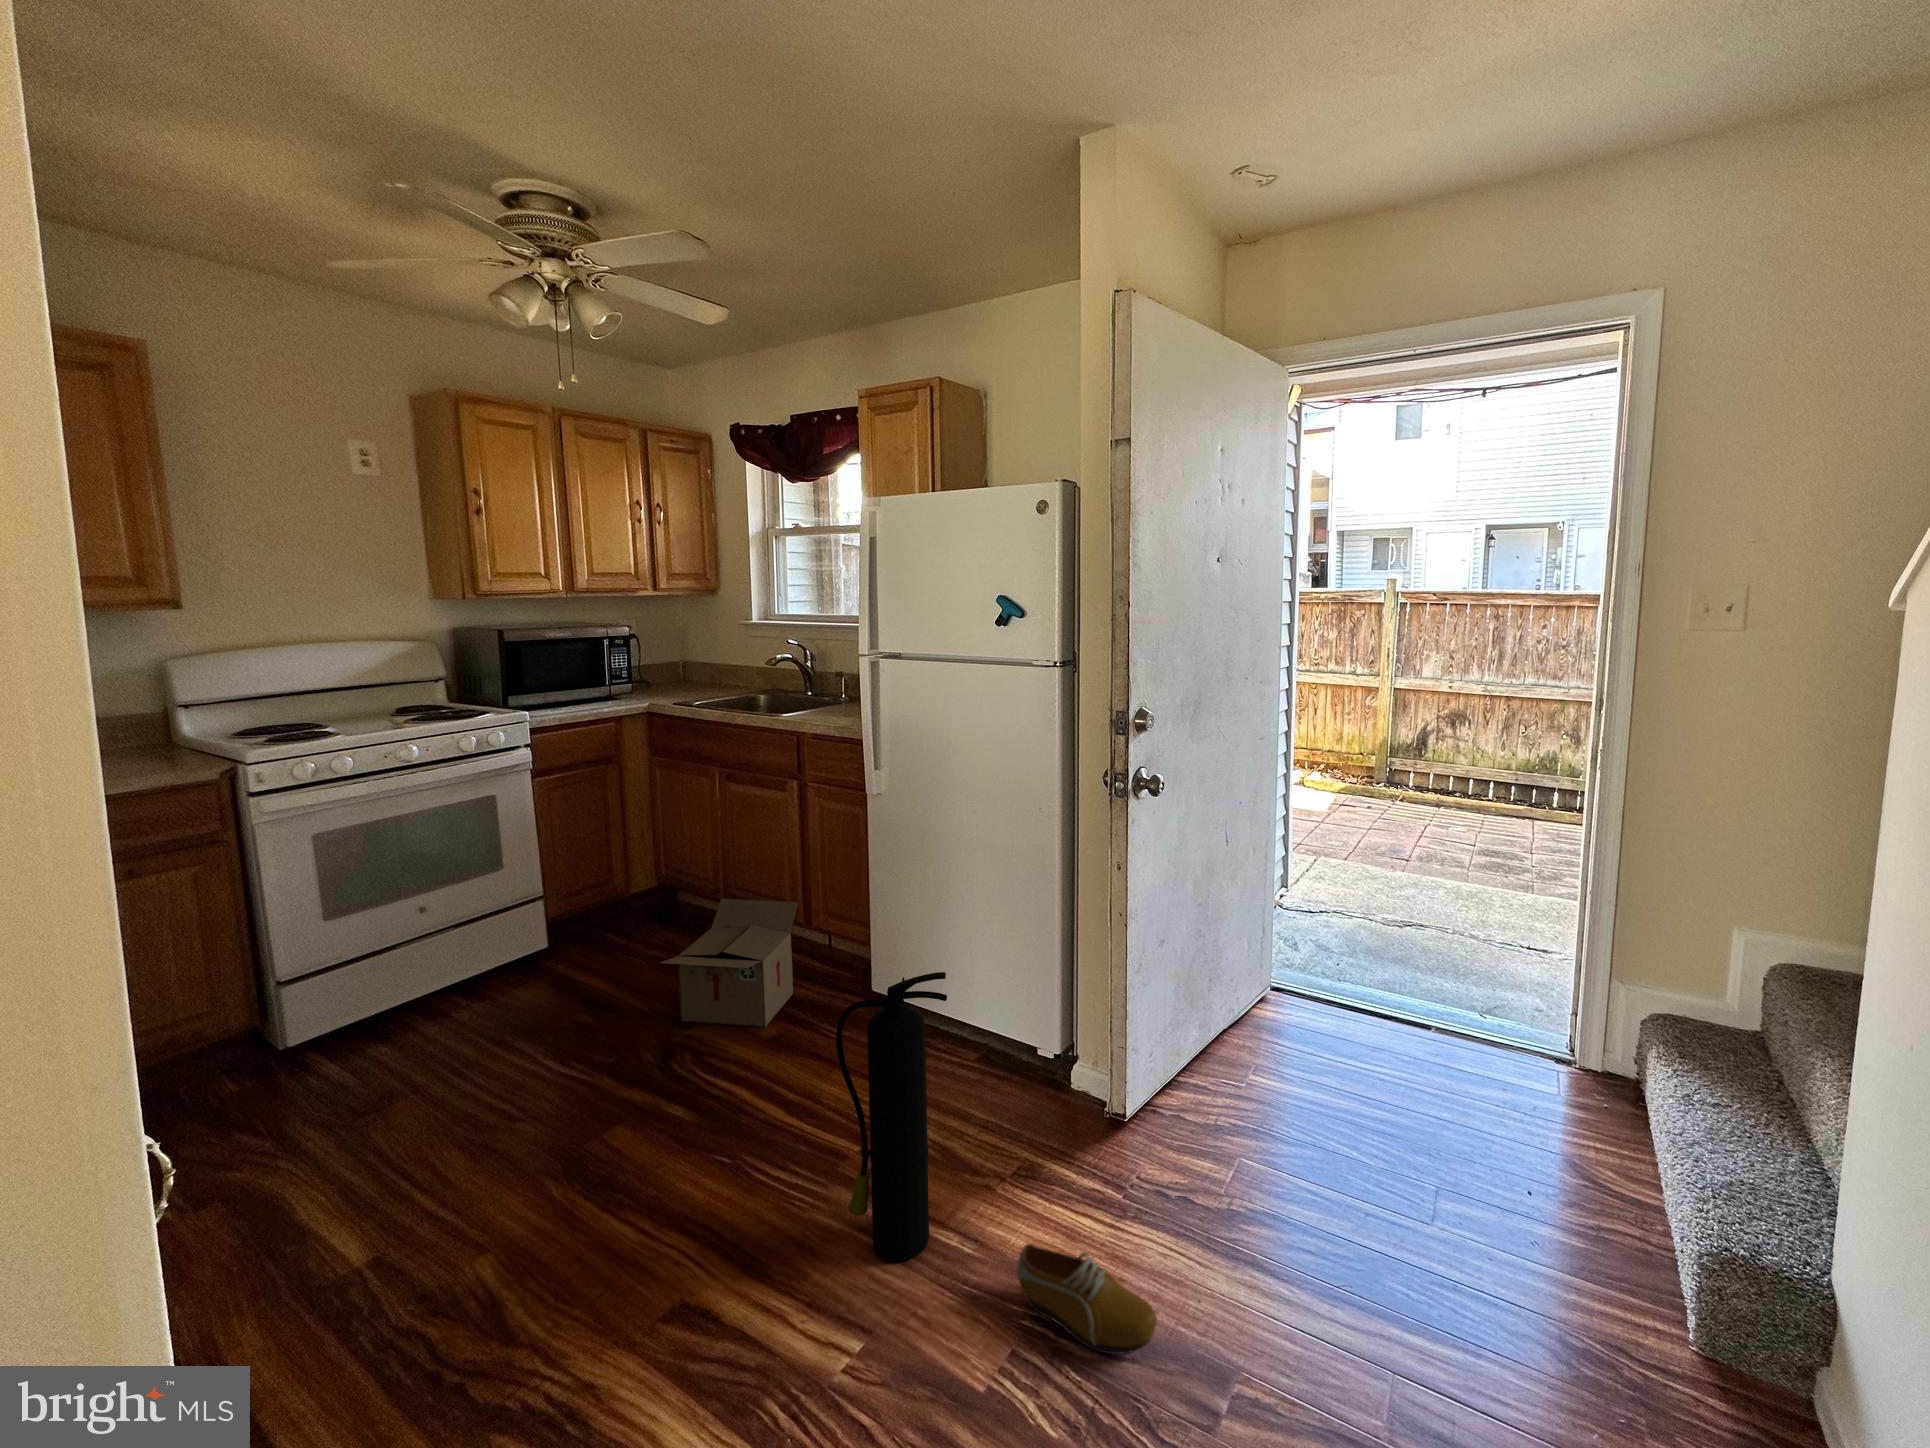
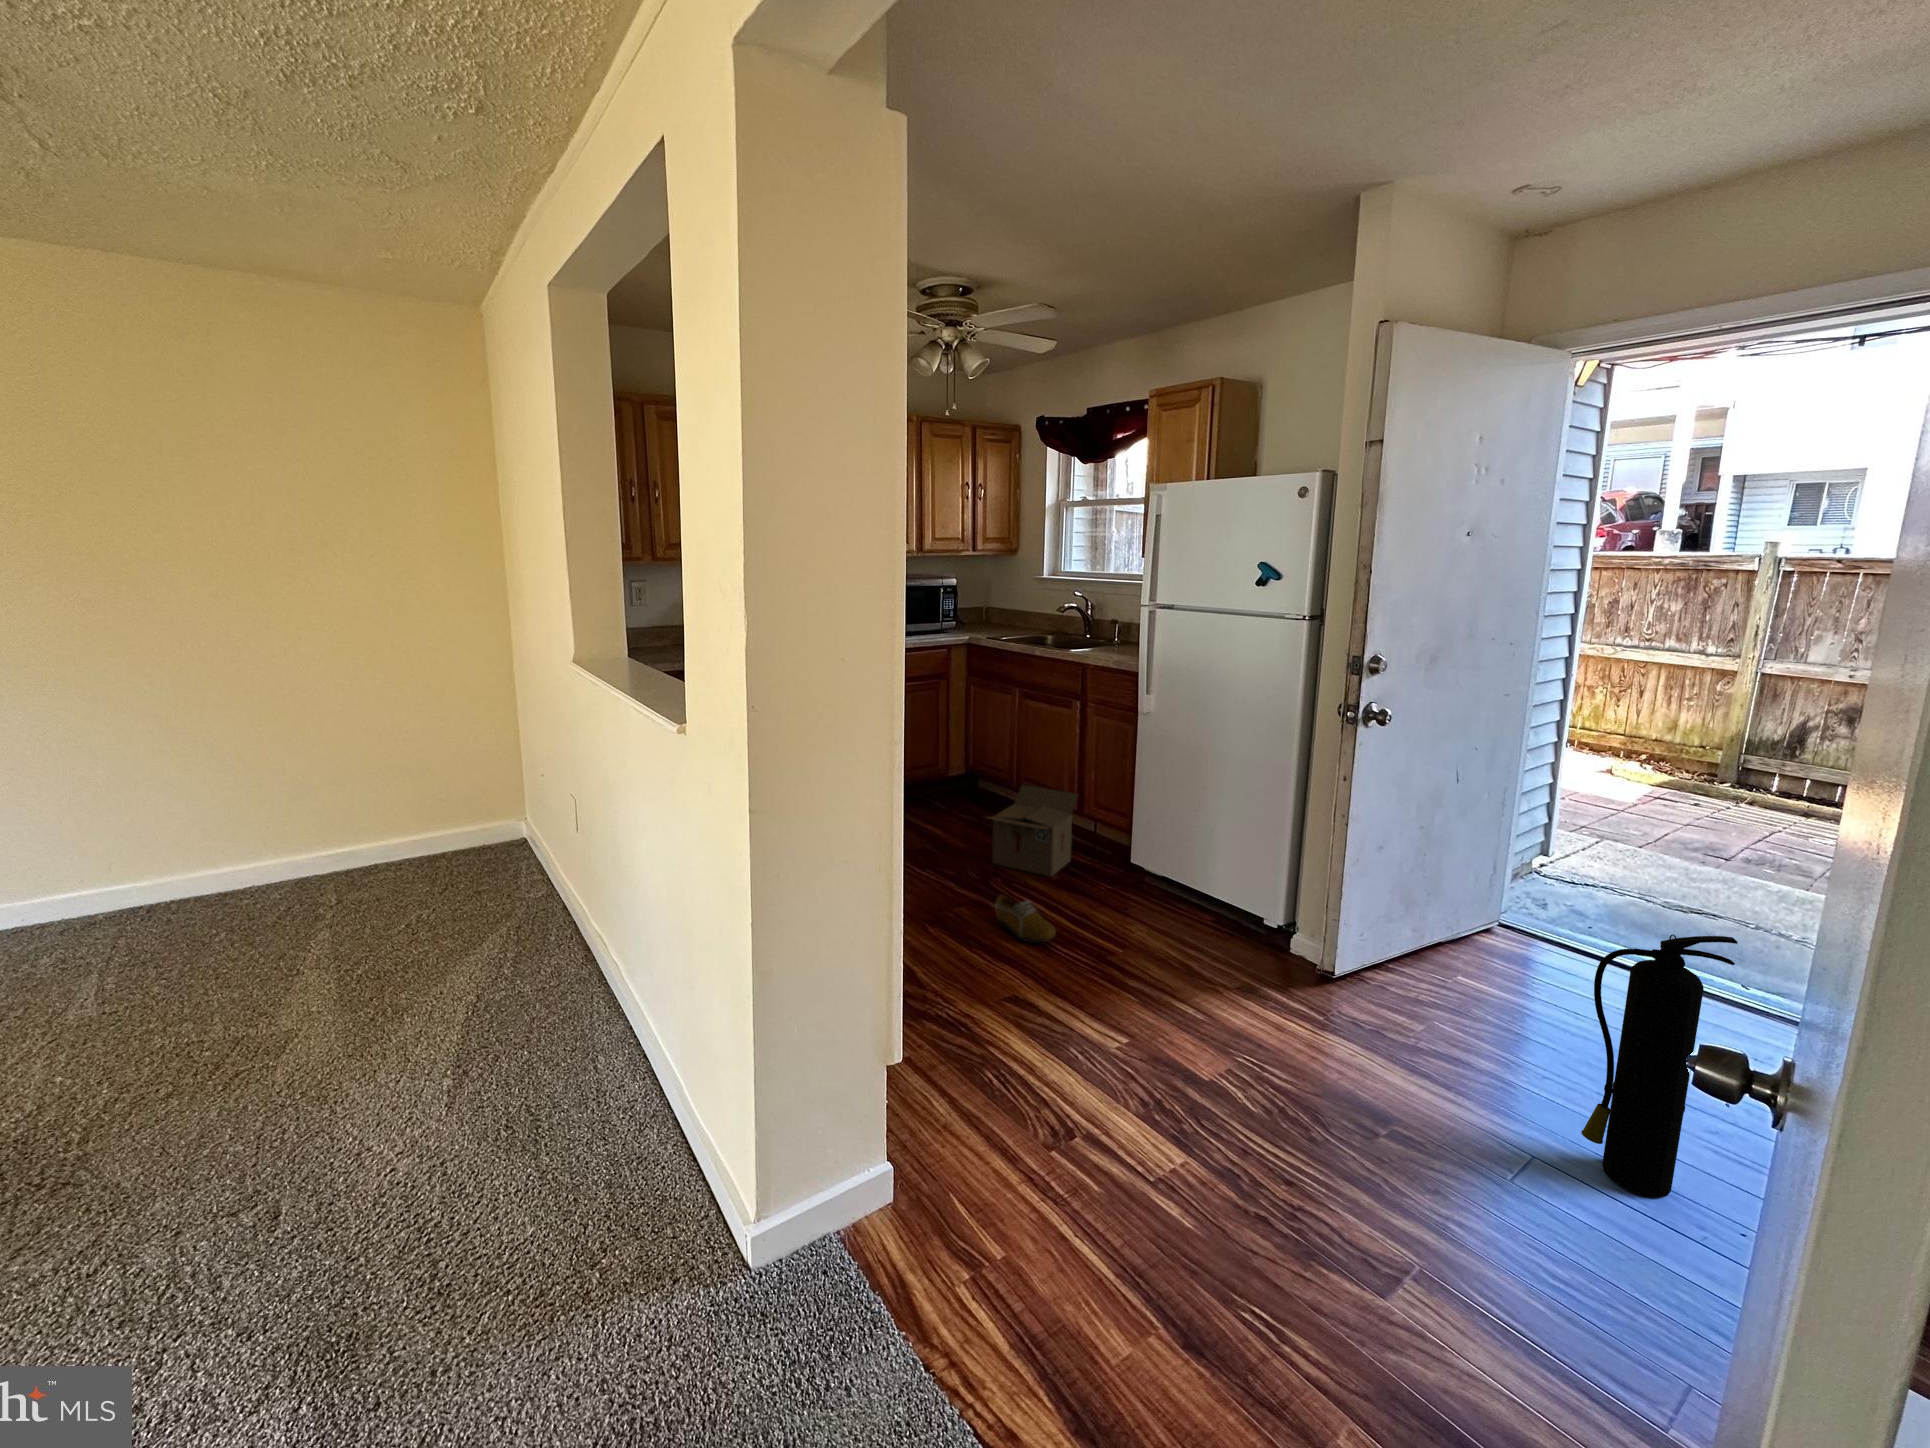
fire extinguisher: present [836,972,947,1262] -> present [1581,934,1738,1198]
shoe: present [1017,1244,1157,1354] -> present [995,895,1056,943]

